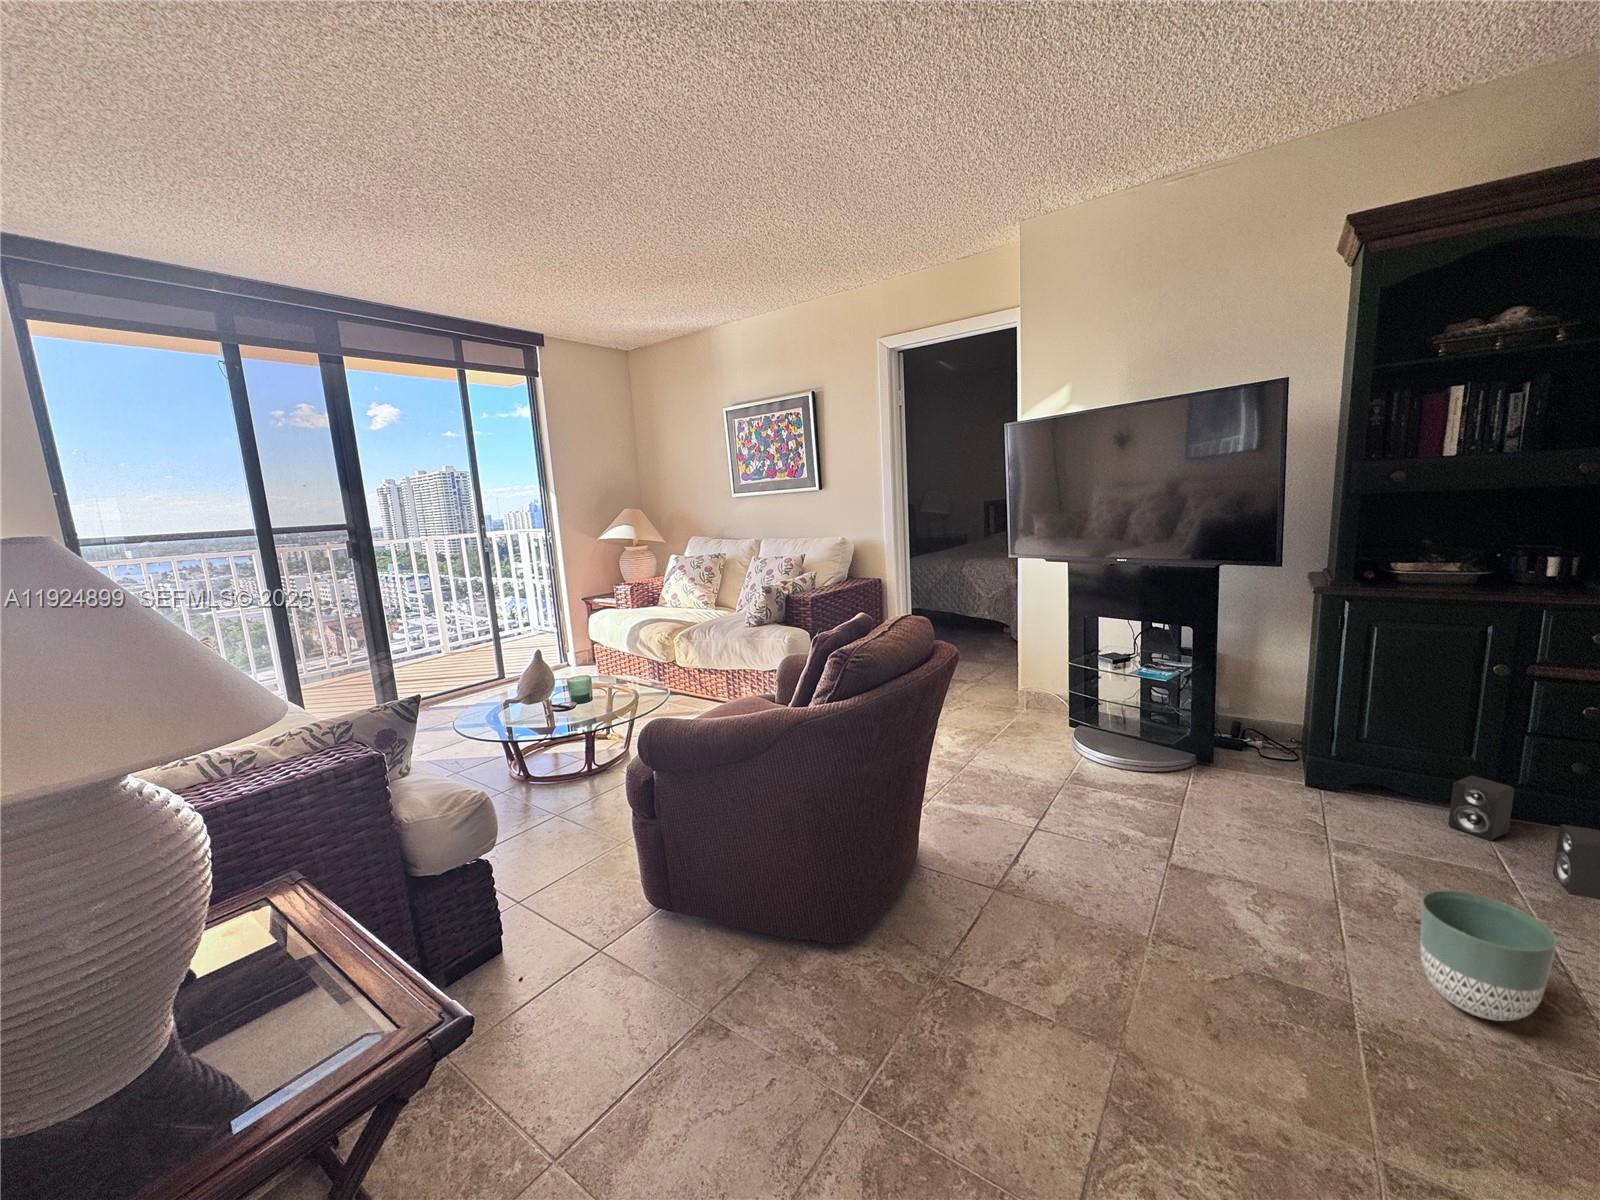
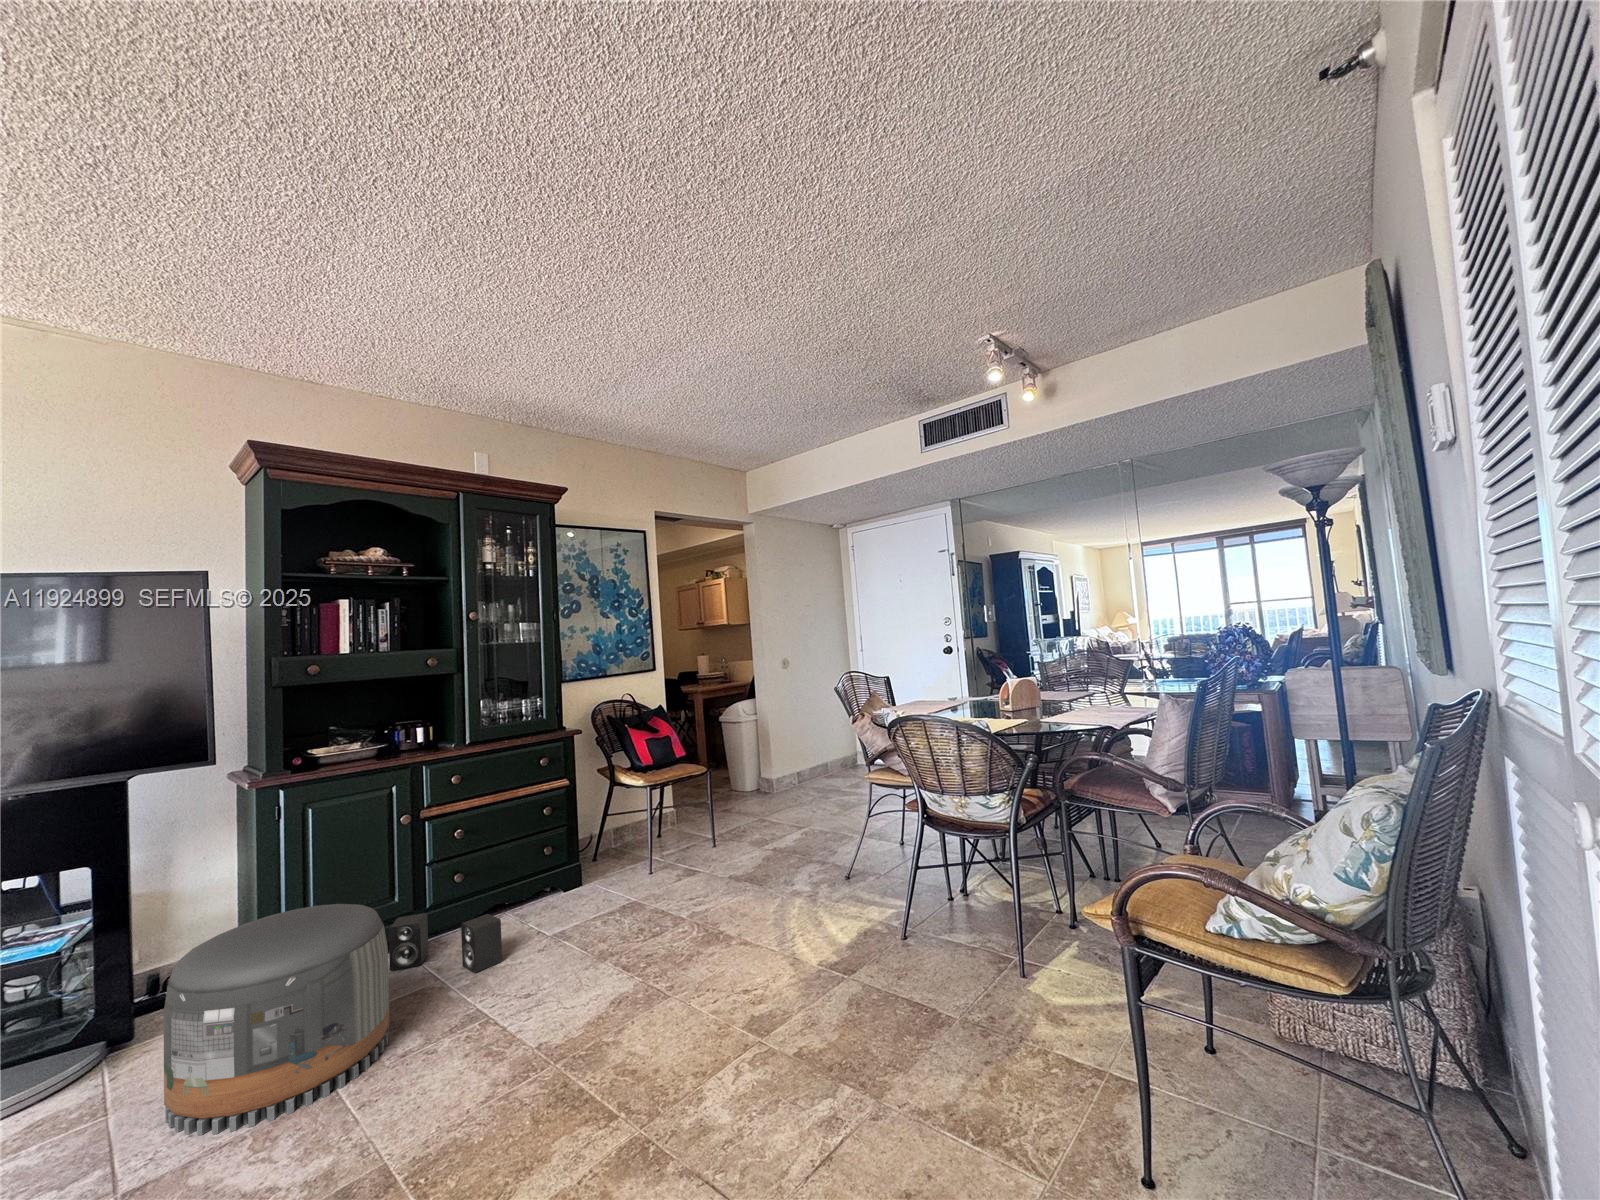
pouf: none [1210,716,1427,908] -> present [163,904,390,1135]
planter: present [1420,890,1557,1021] -> none [413,987,497,1099]

